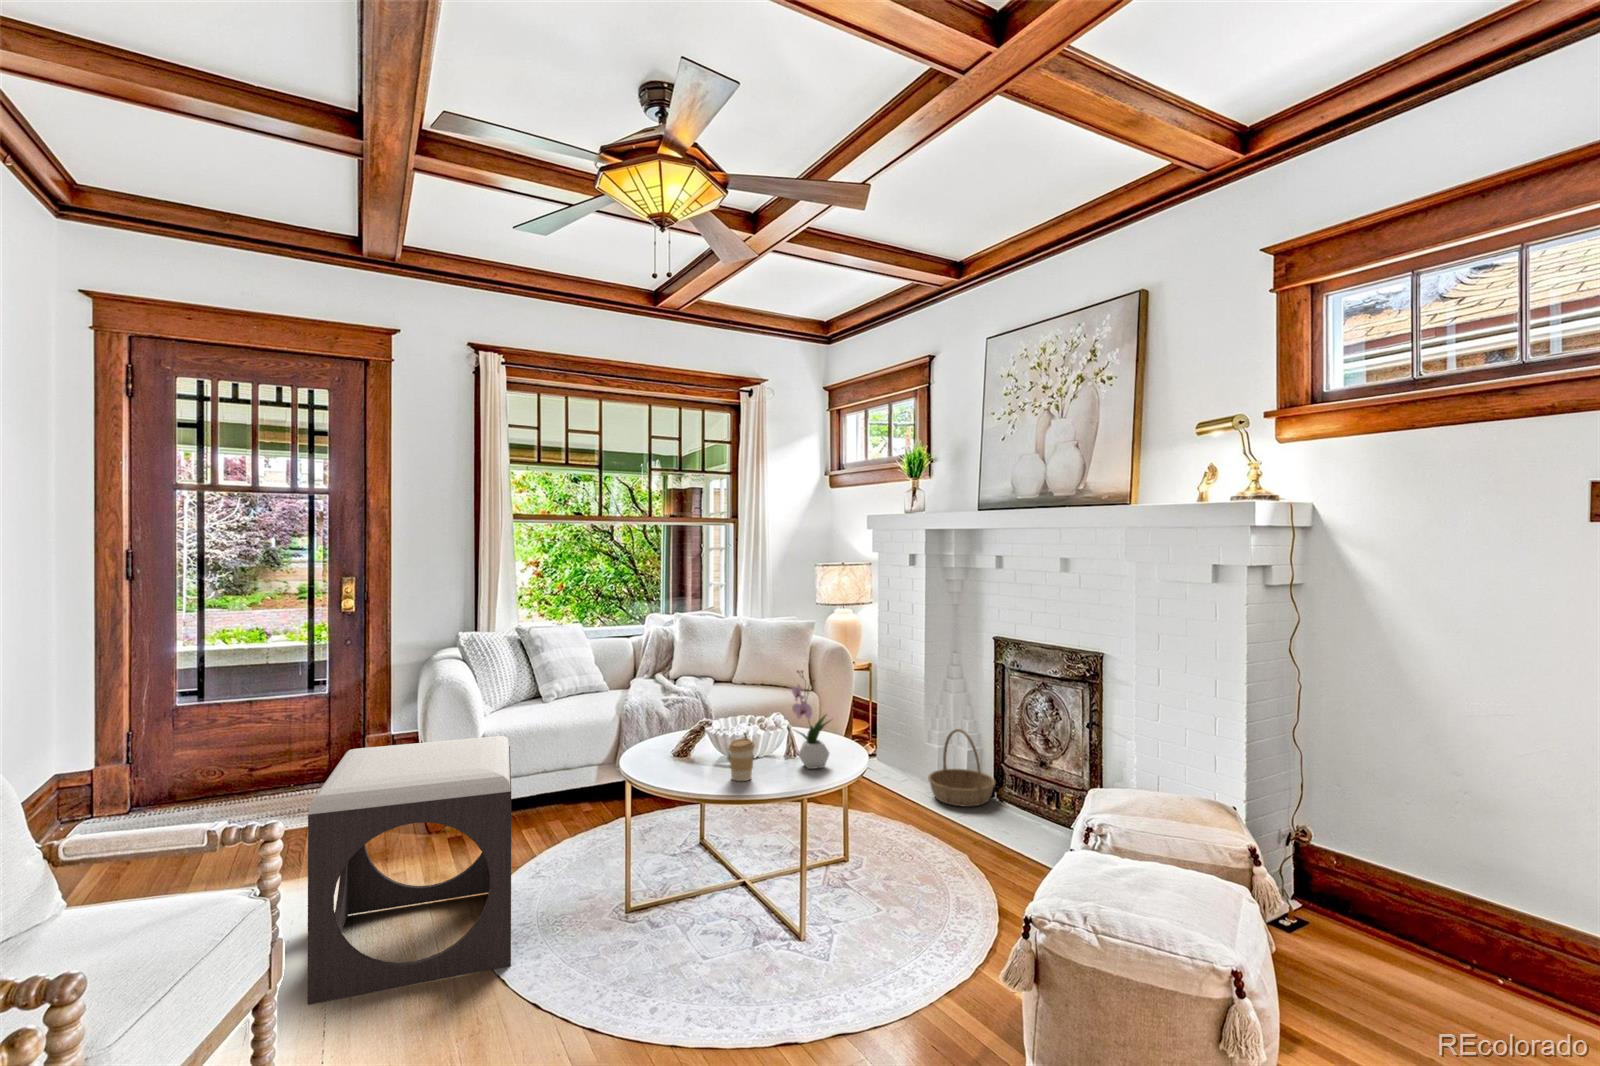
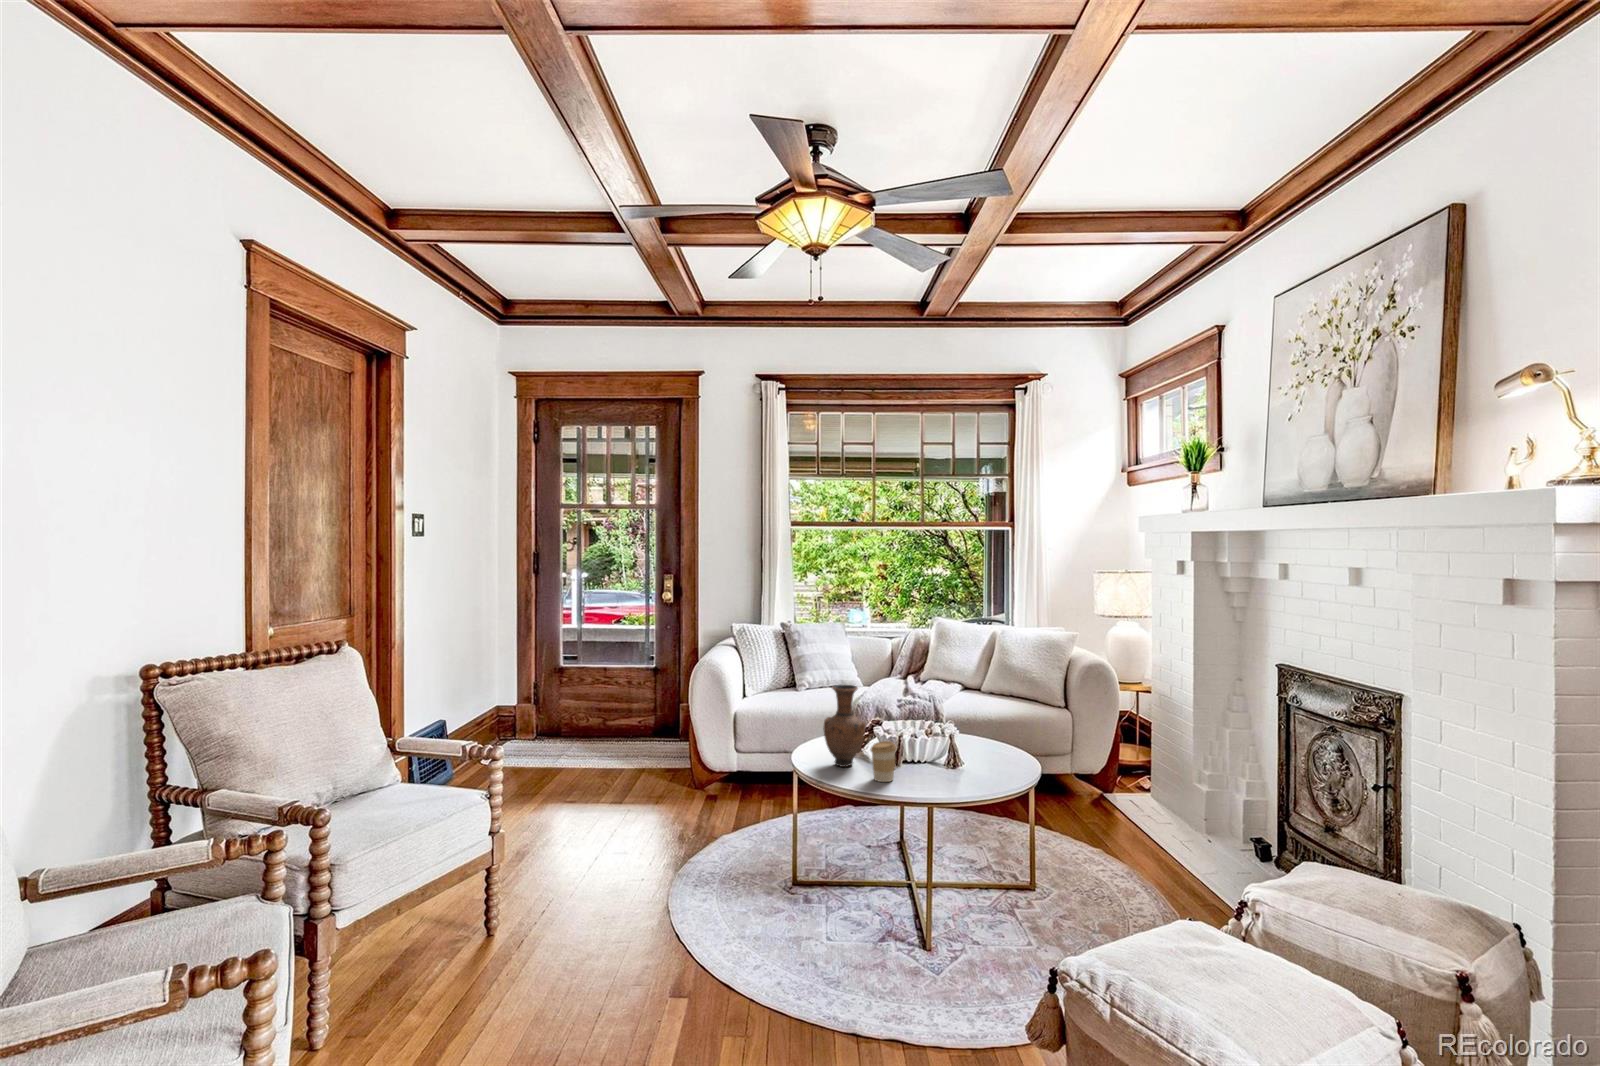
flower arrangement: present [792,671,829,769] -> none [942,680,982,782]
vase: none [665,685,711,773] -> present [823,685,866,767]
basket: present [928,729,995,807] -> none [1180,769,1270,864]
footstool: present [308,736,511,1005] -> none [547,712,722,905]

